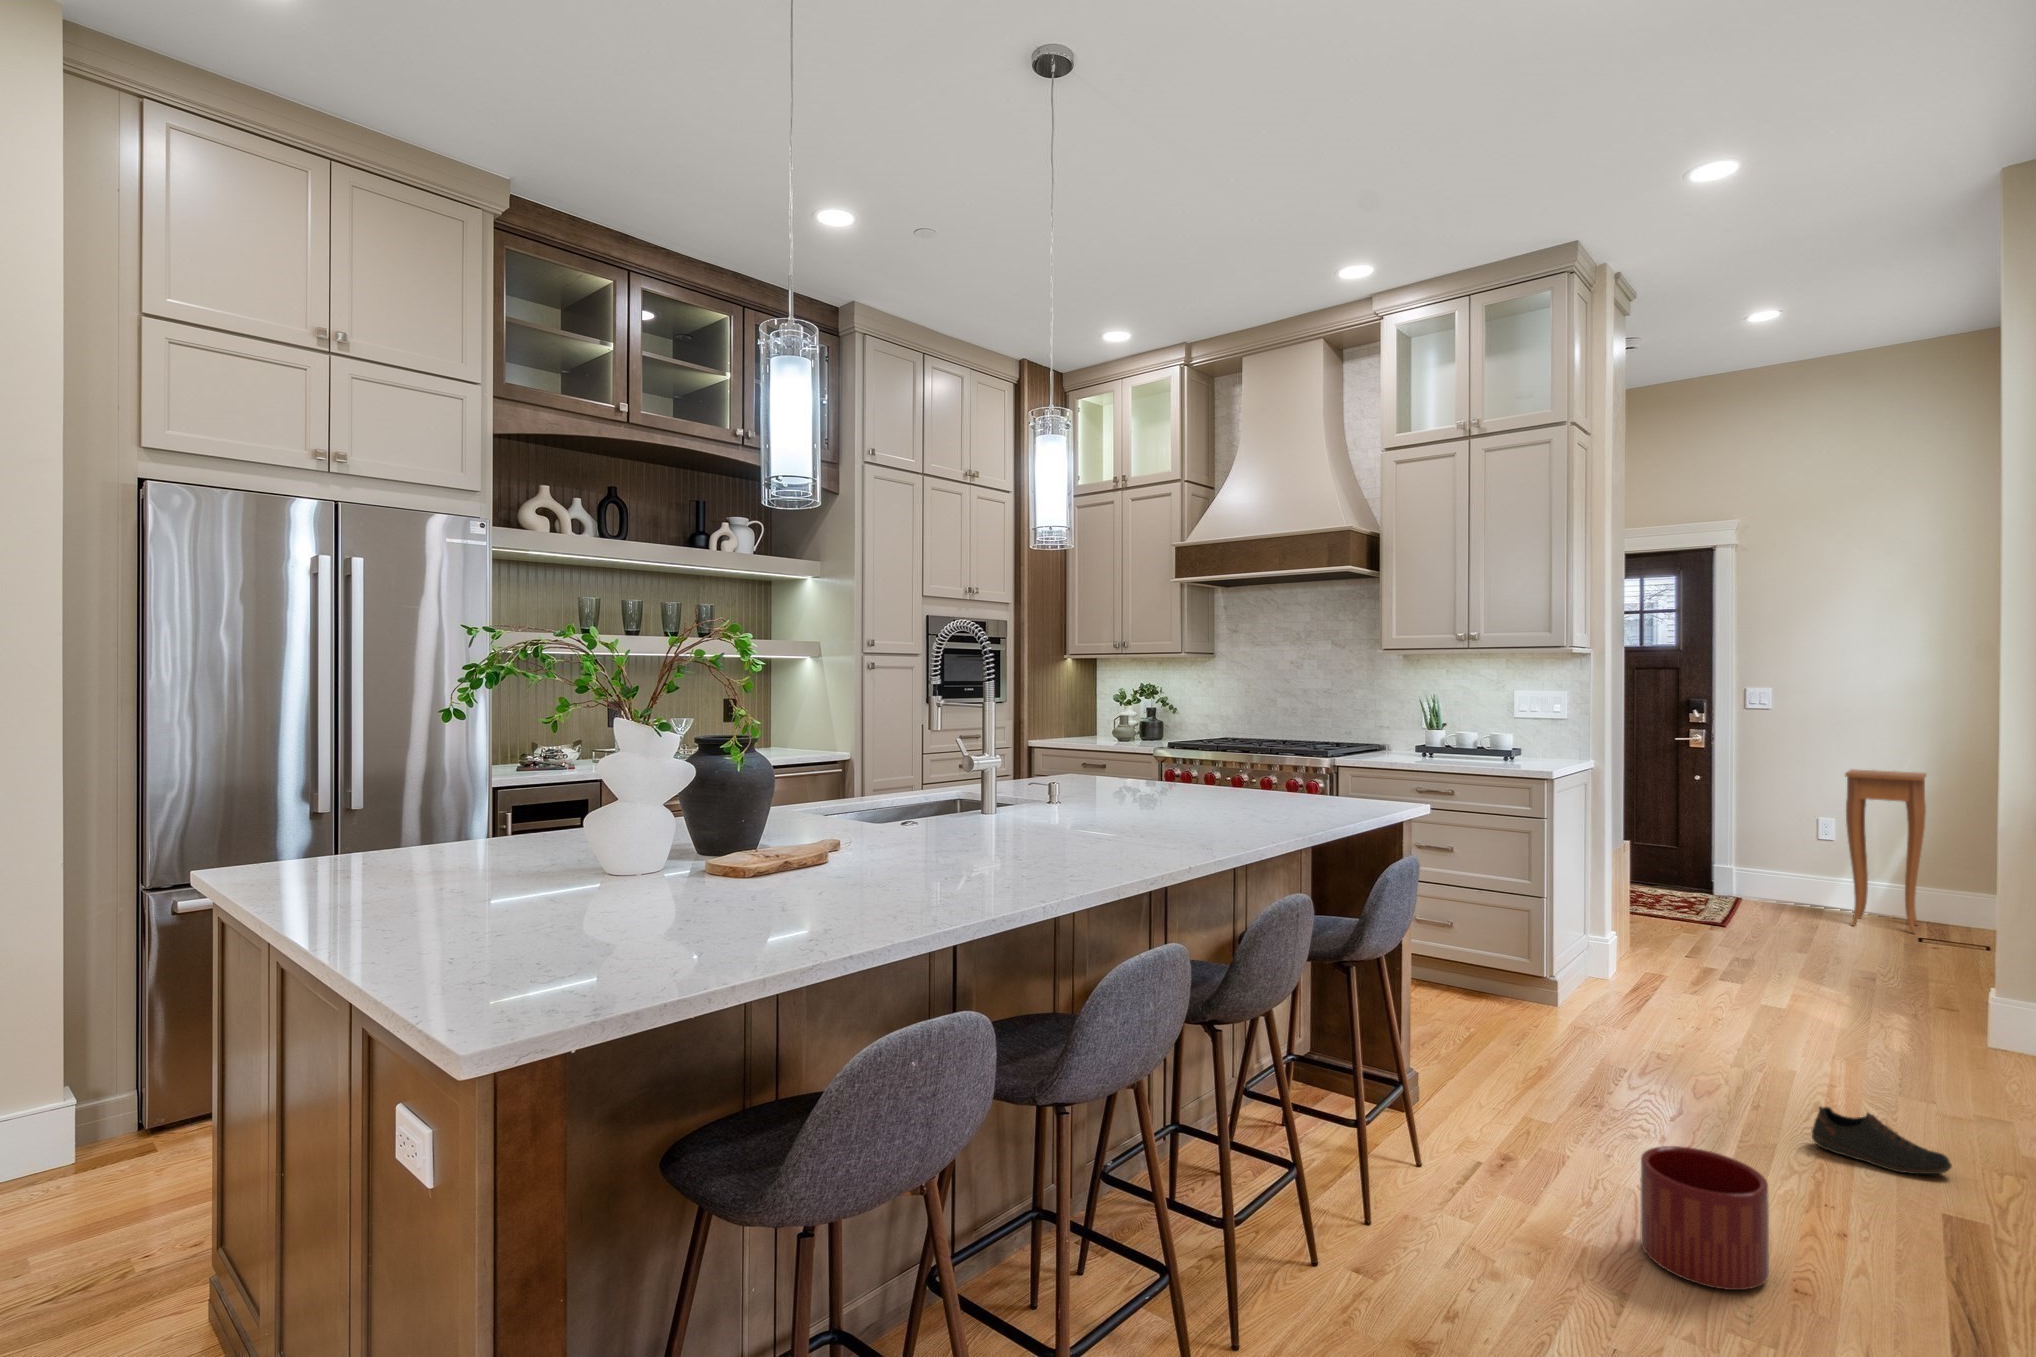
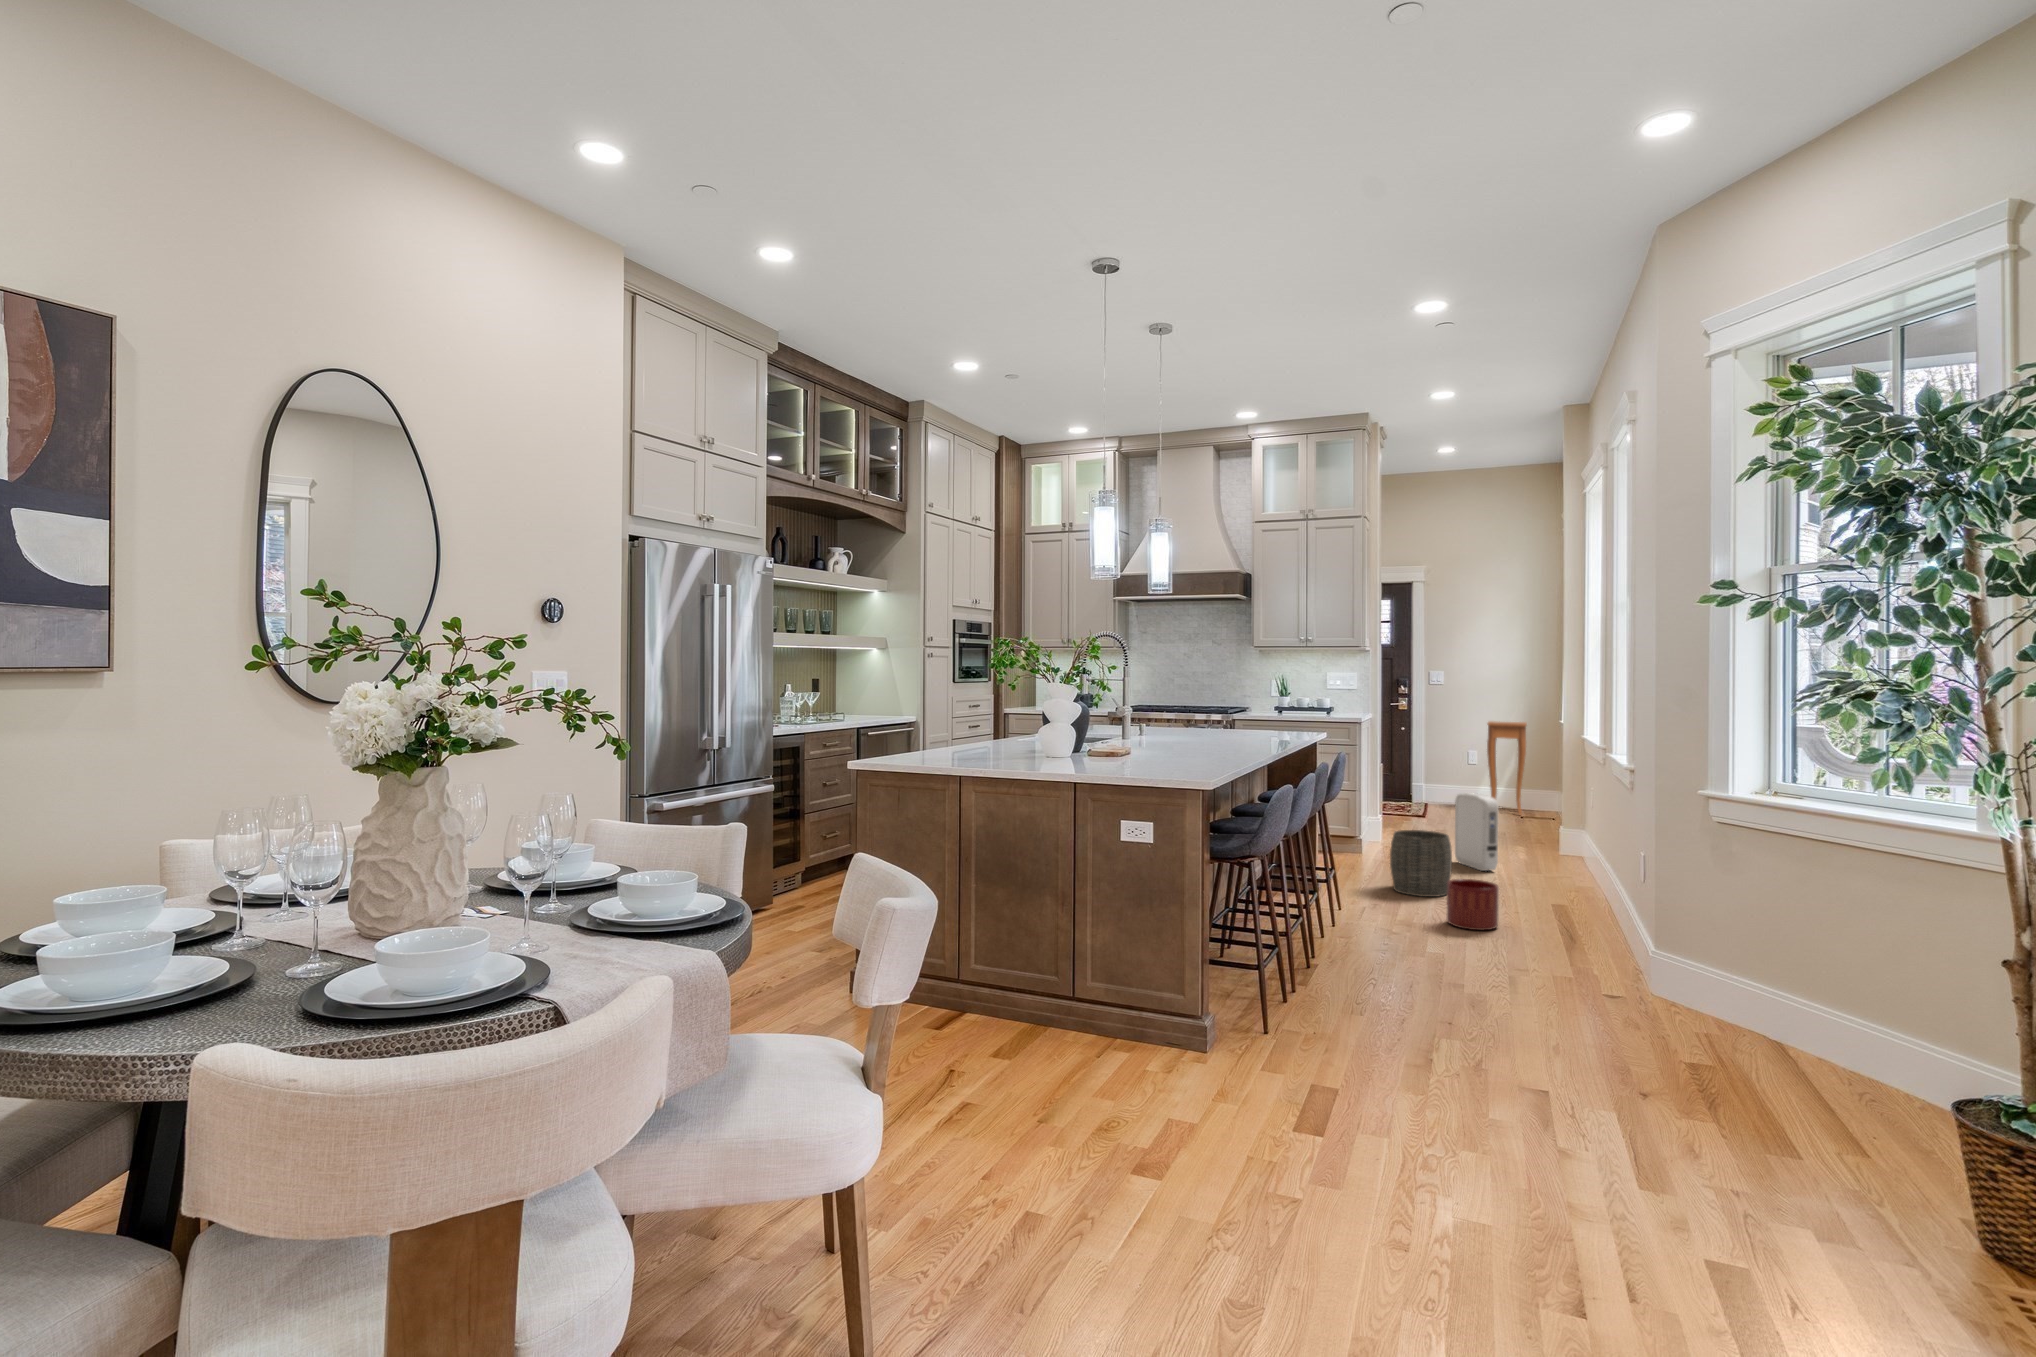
air purifier: none [1738,917,1824,1076] -> present [1455,793,1498,871]
woven basket: none [1563,996,1694,1147] -> present [1390,830,1452,897]
shoe: present [1812,1107,1952,1174] -> none [1500,872,1557,896]

